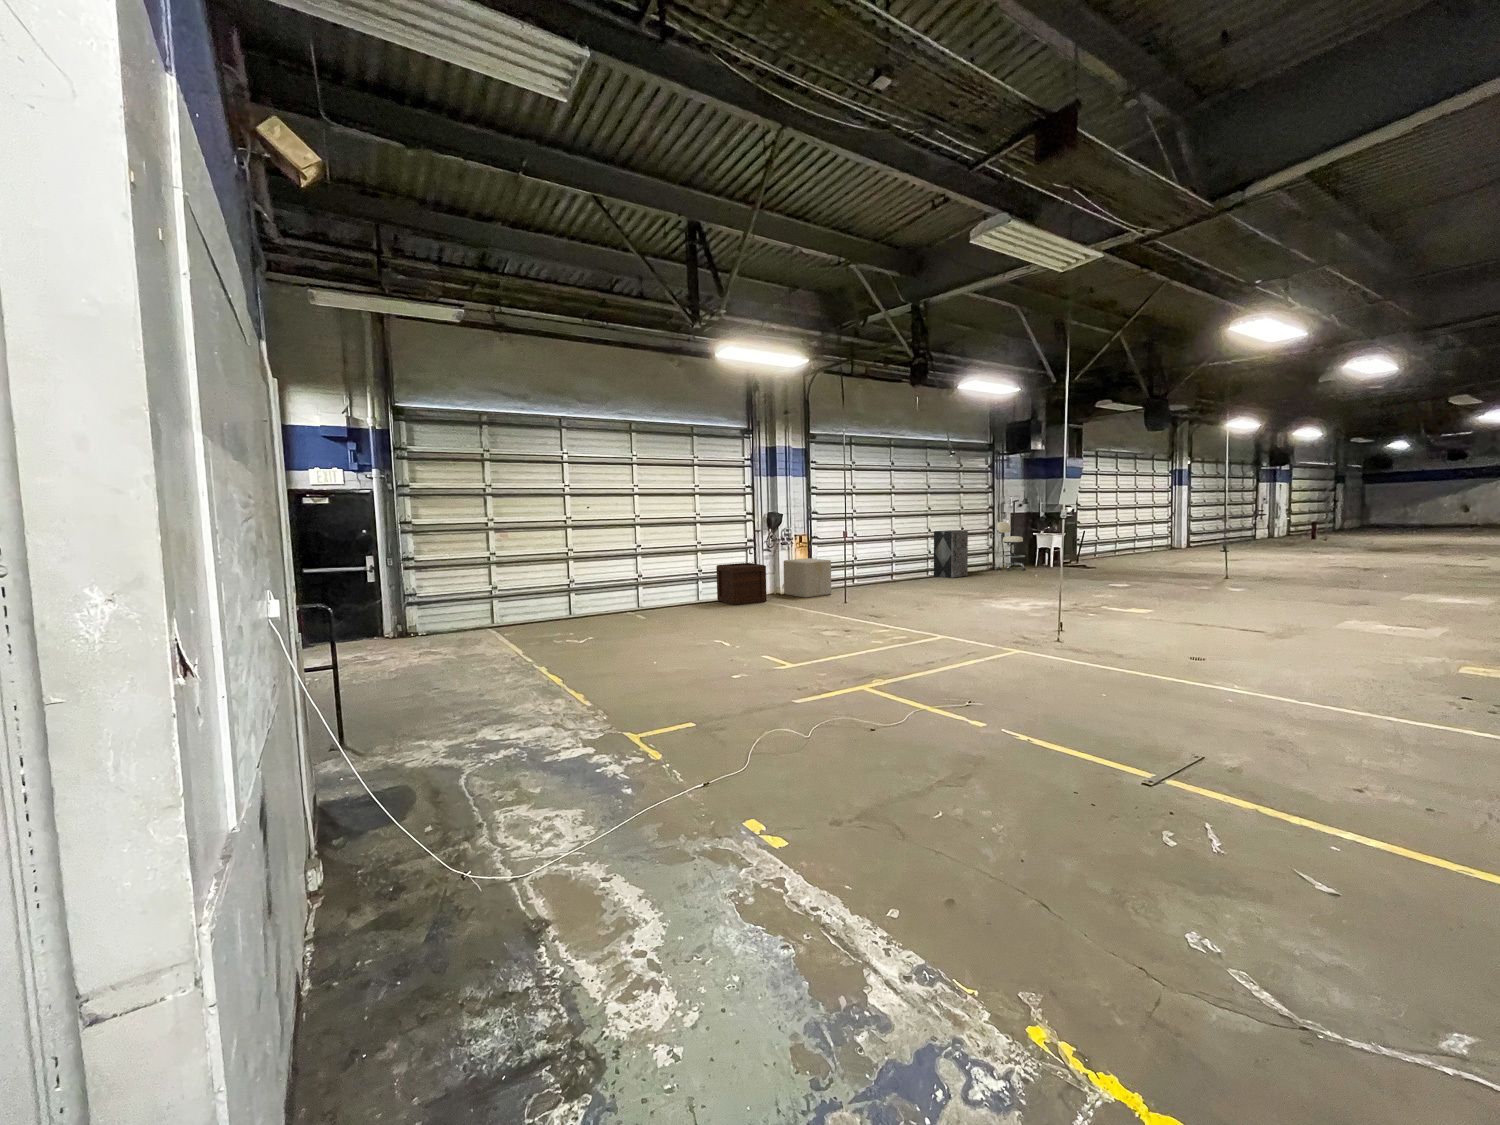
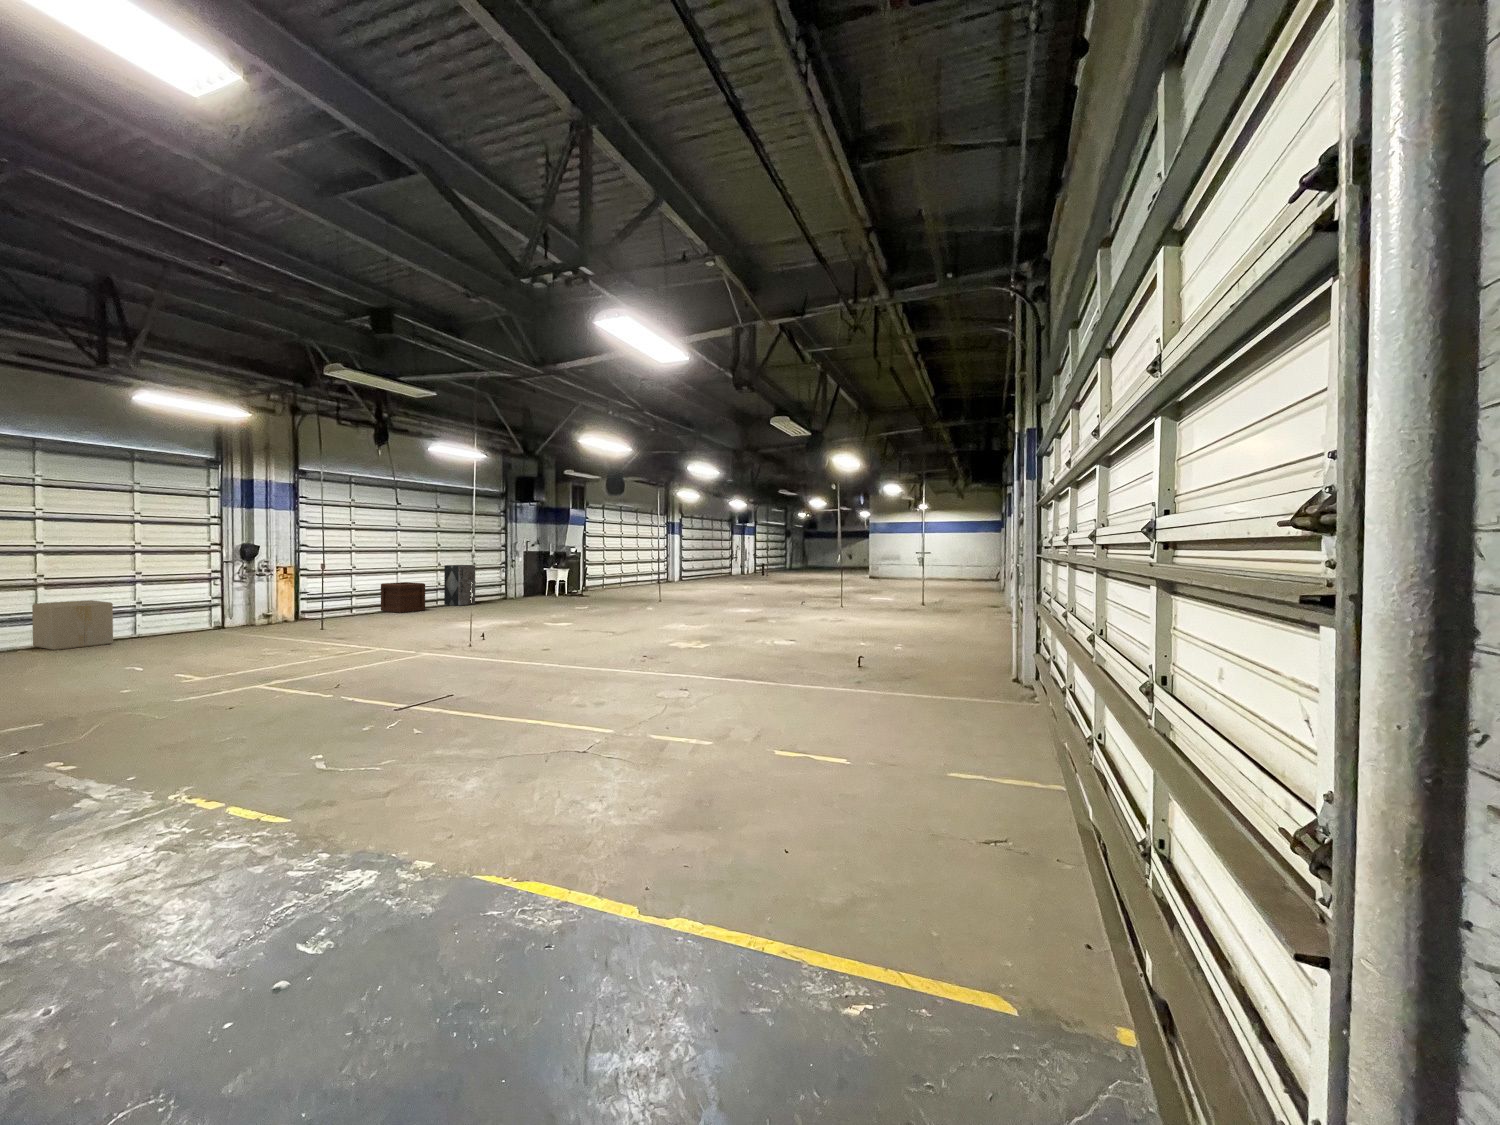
stool: present [997,522,1025,570] -> none [510,558,534,599]
cardboard box: present [784,558,831,598] -> present [32,600,113,650]
wooden crate: present [716,563,767,605] -> present [381,582,425,613]

